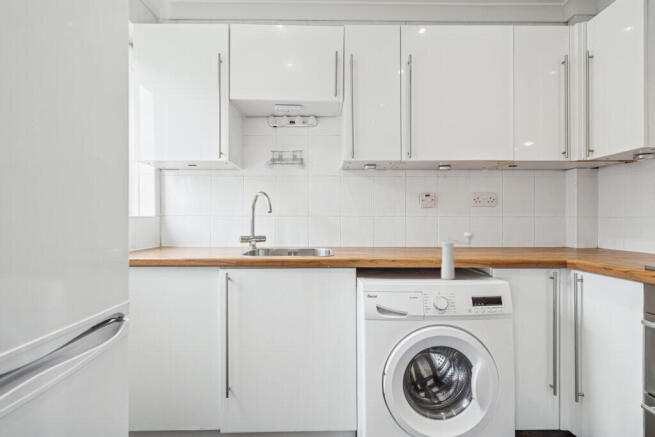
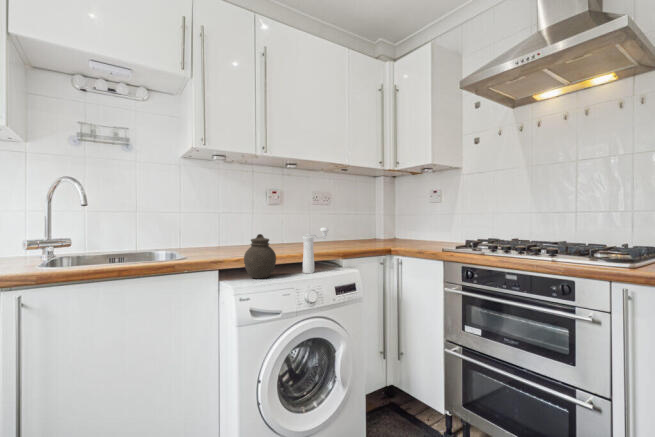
jar: none [380,237,411,279] -> present [244,234,276,279]

